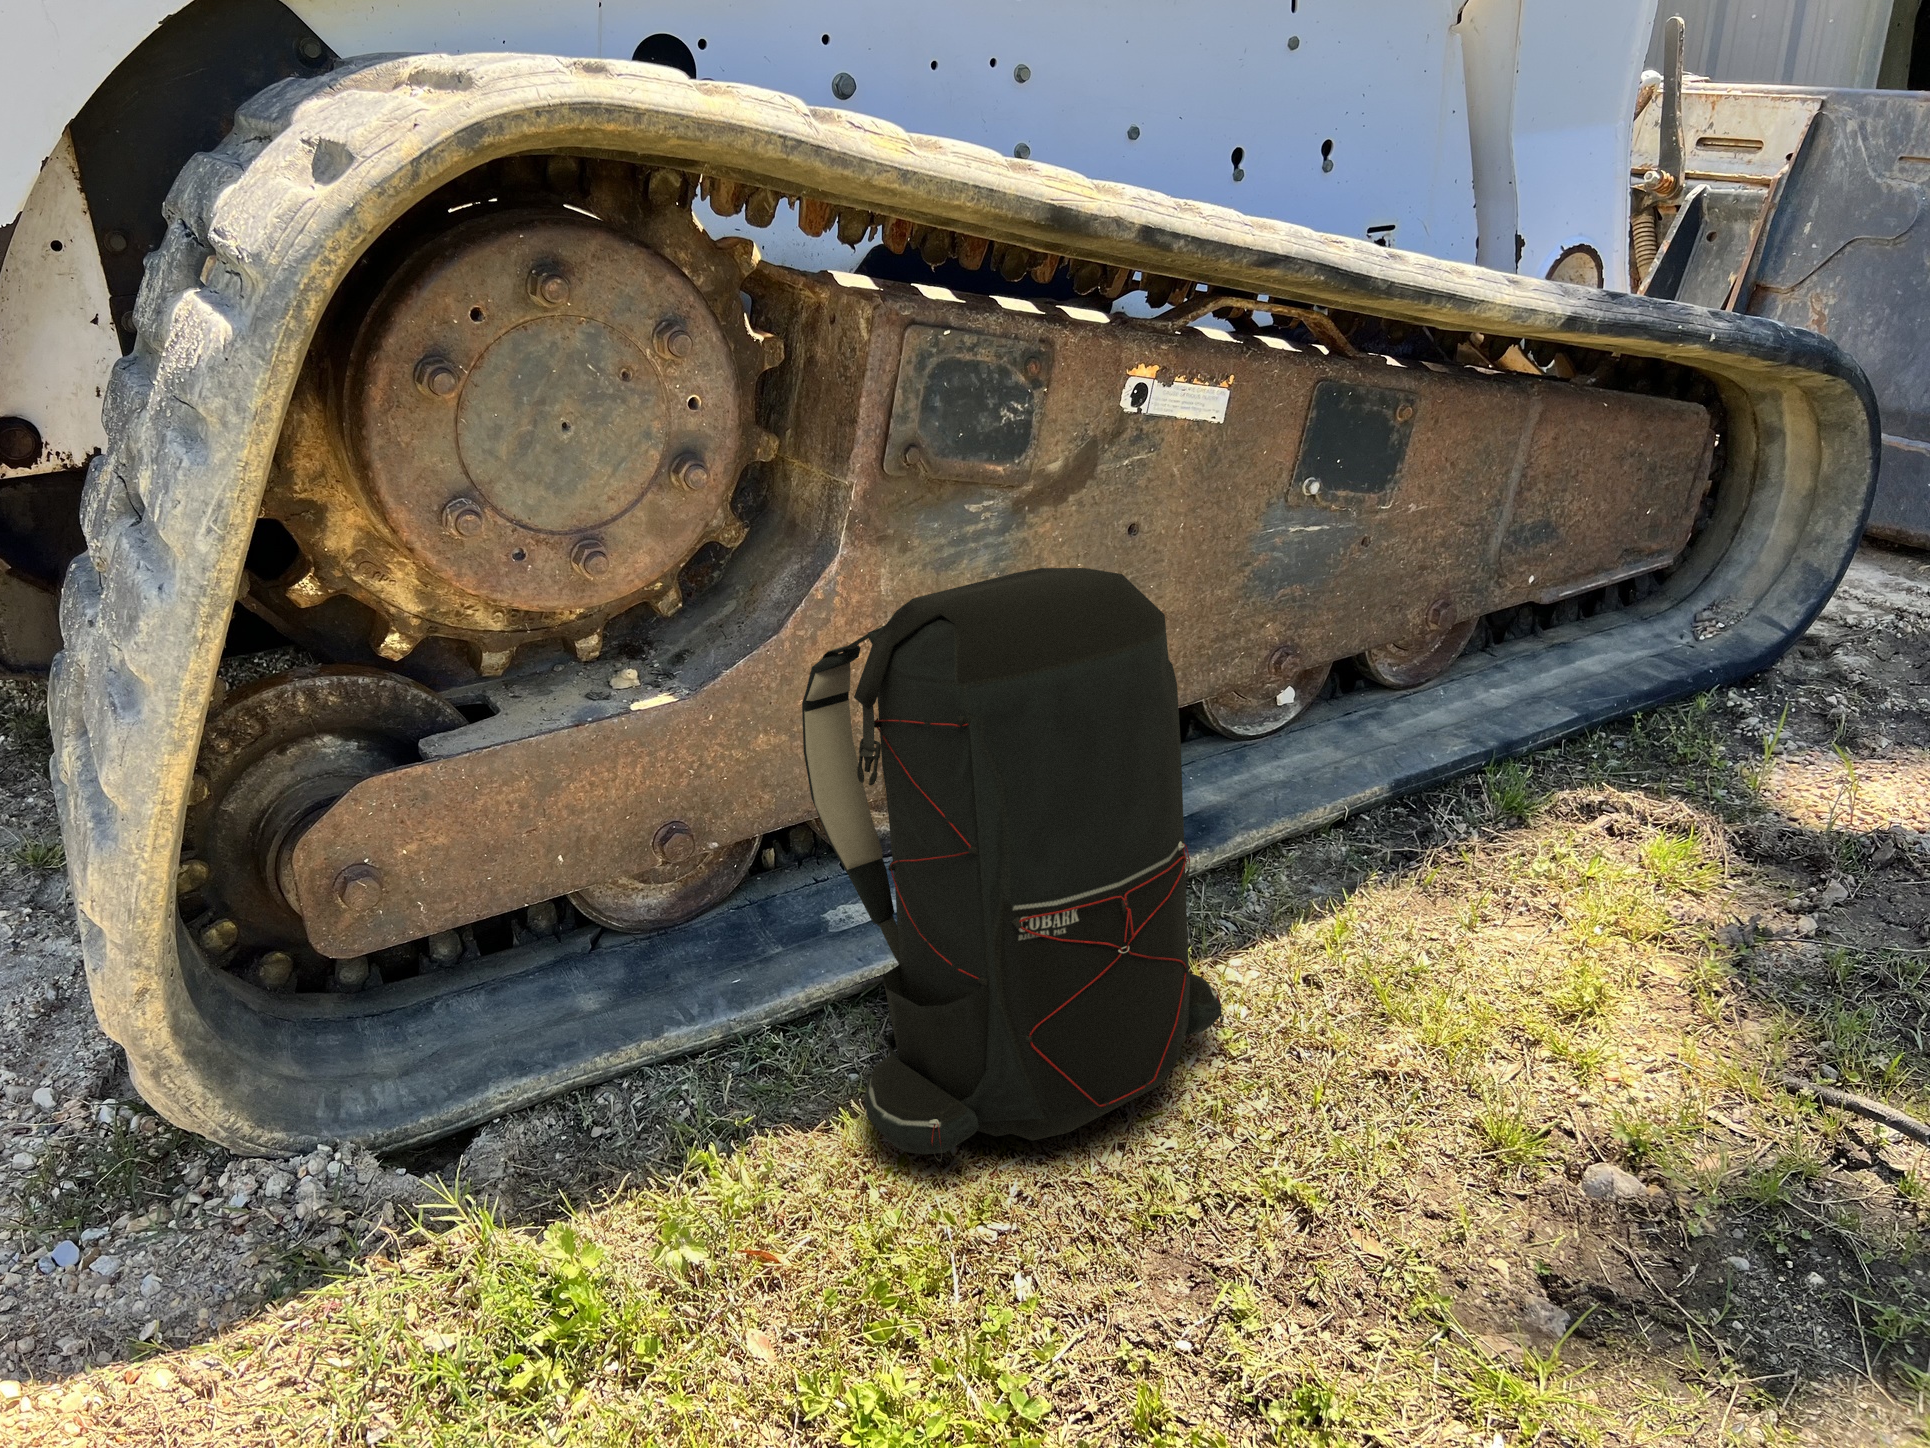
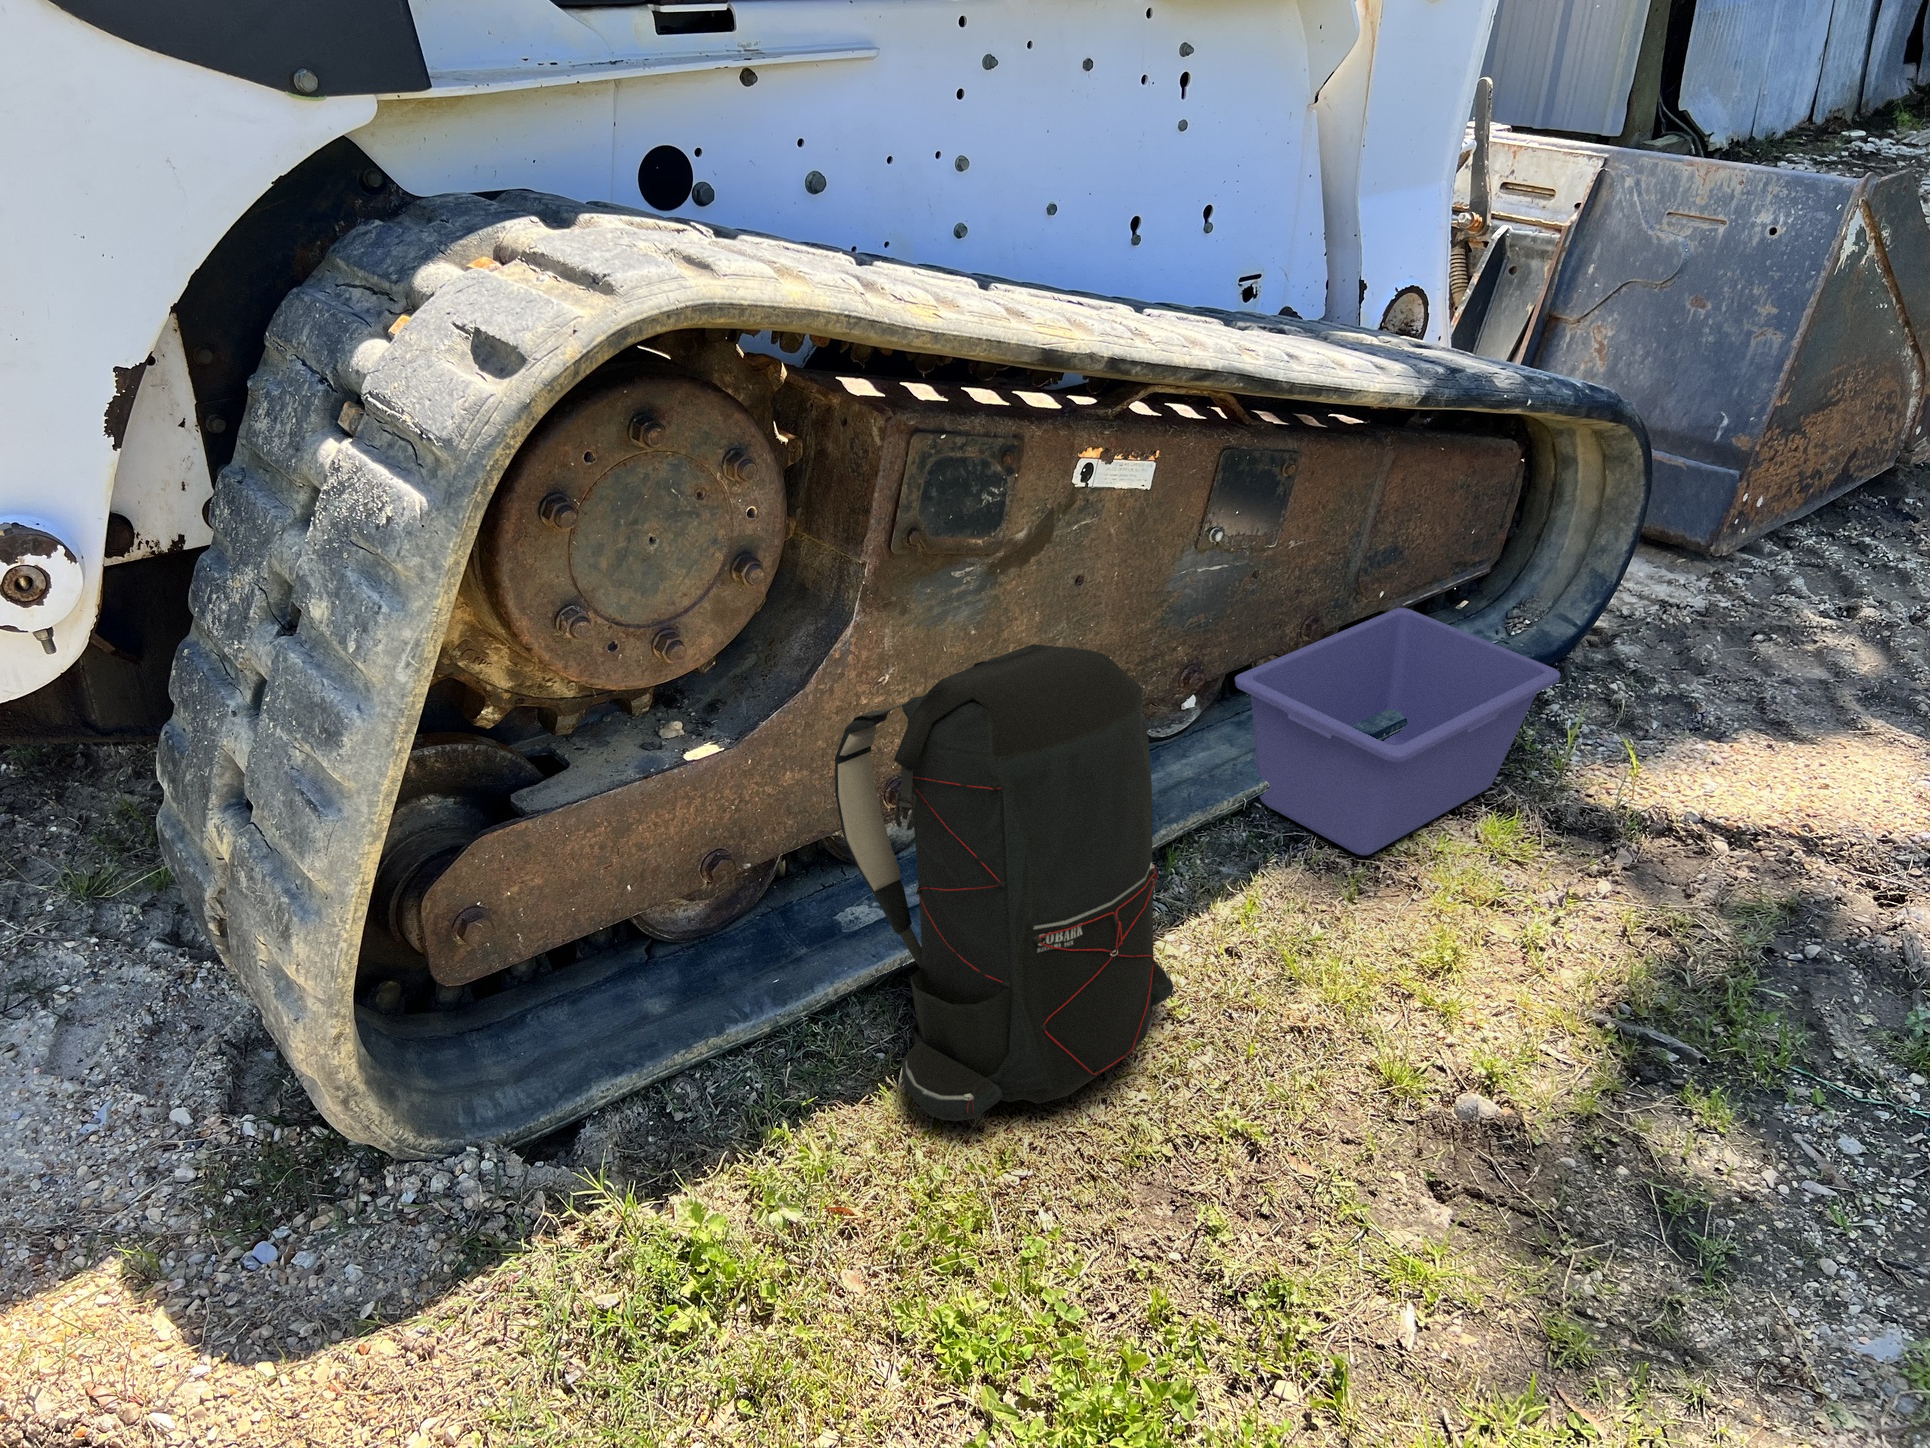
storage bin: none [1338,595,1751,877] -> present [1235,608,1560,855]

